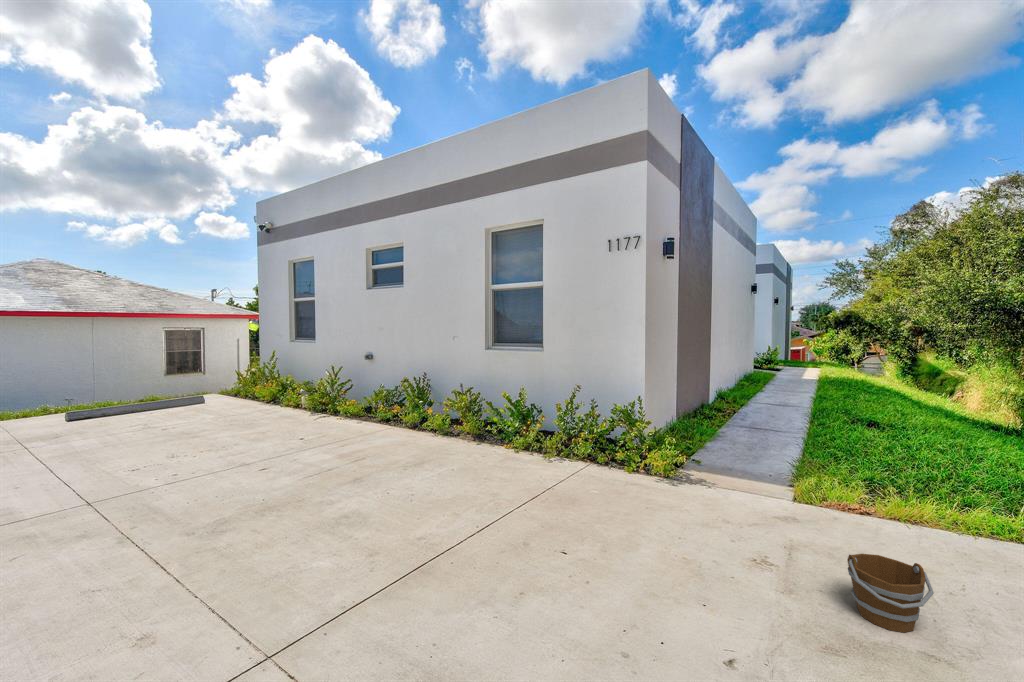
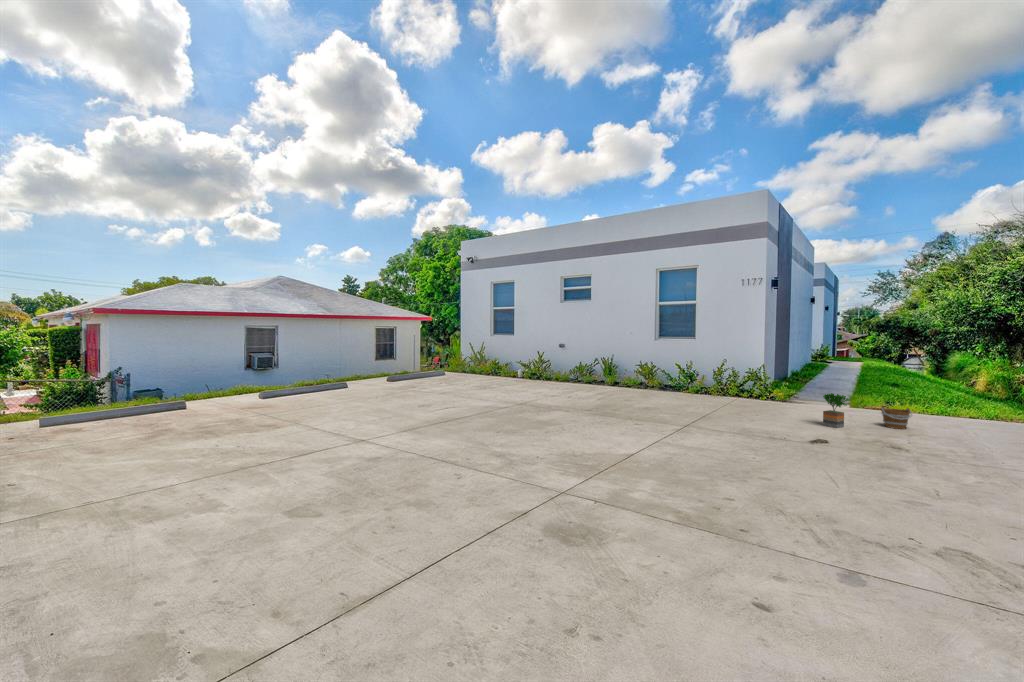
potted tree: none [691,519,763,638] -> present [823,393,849,428]

